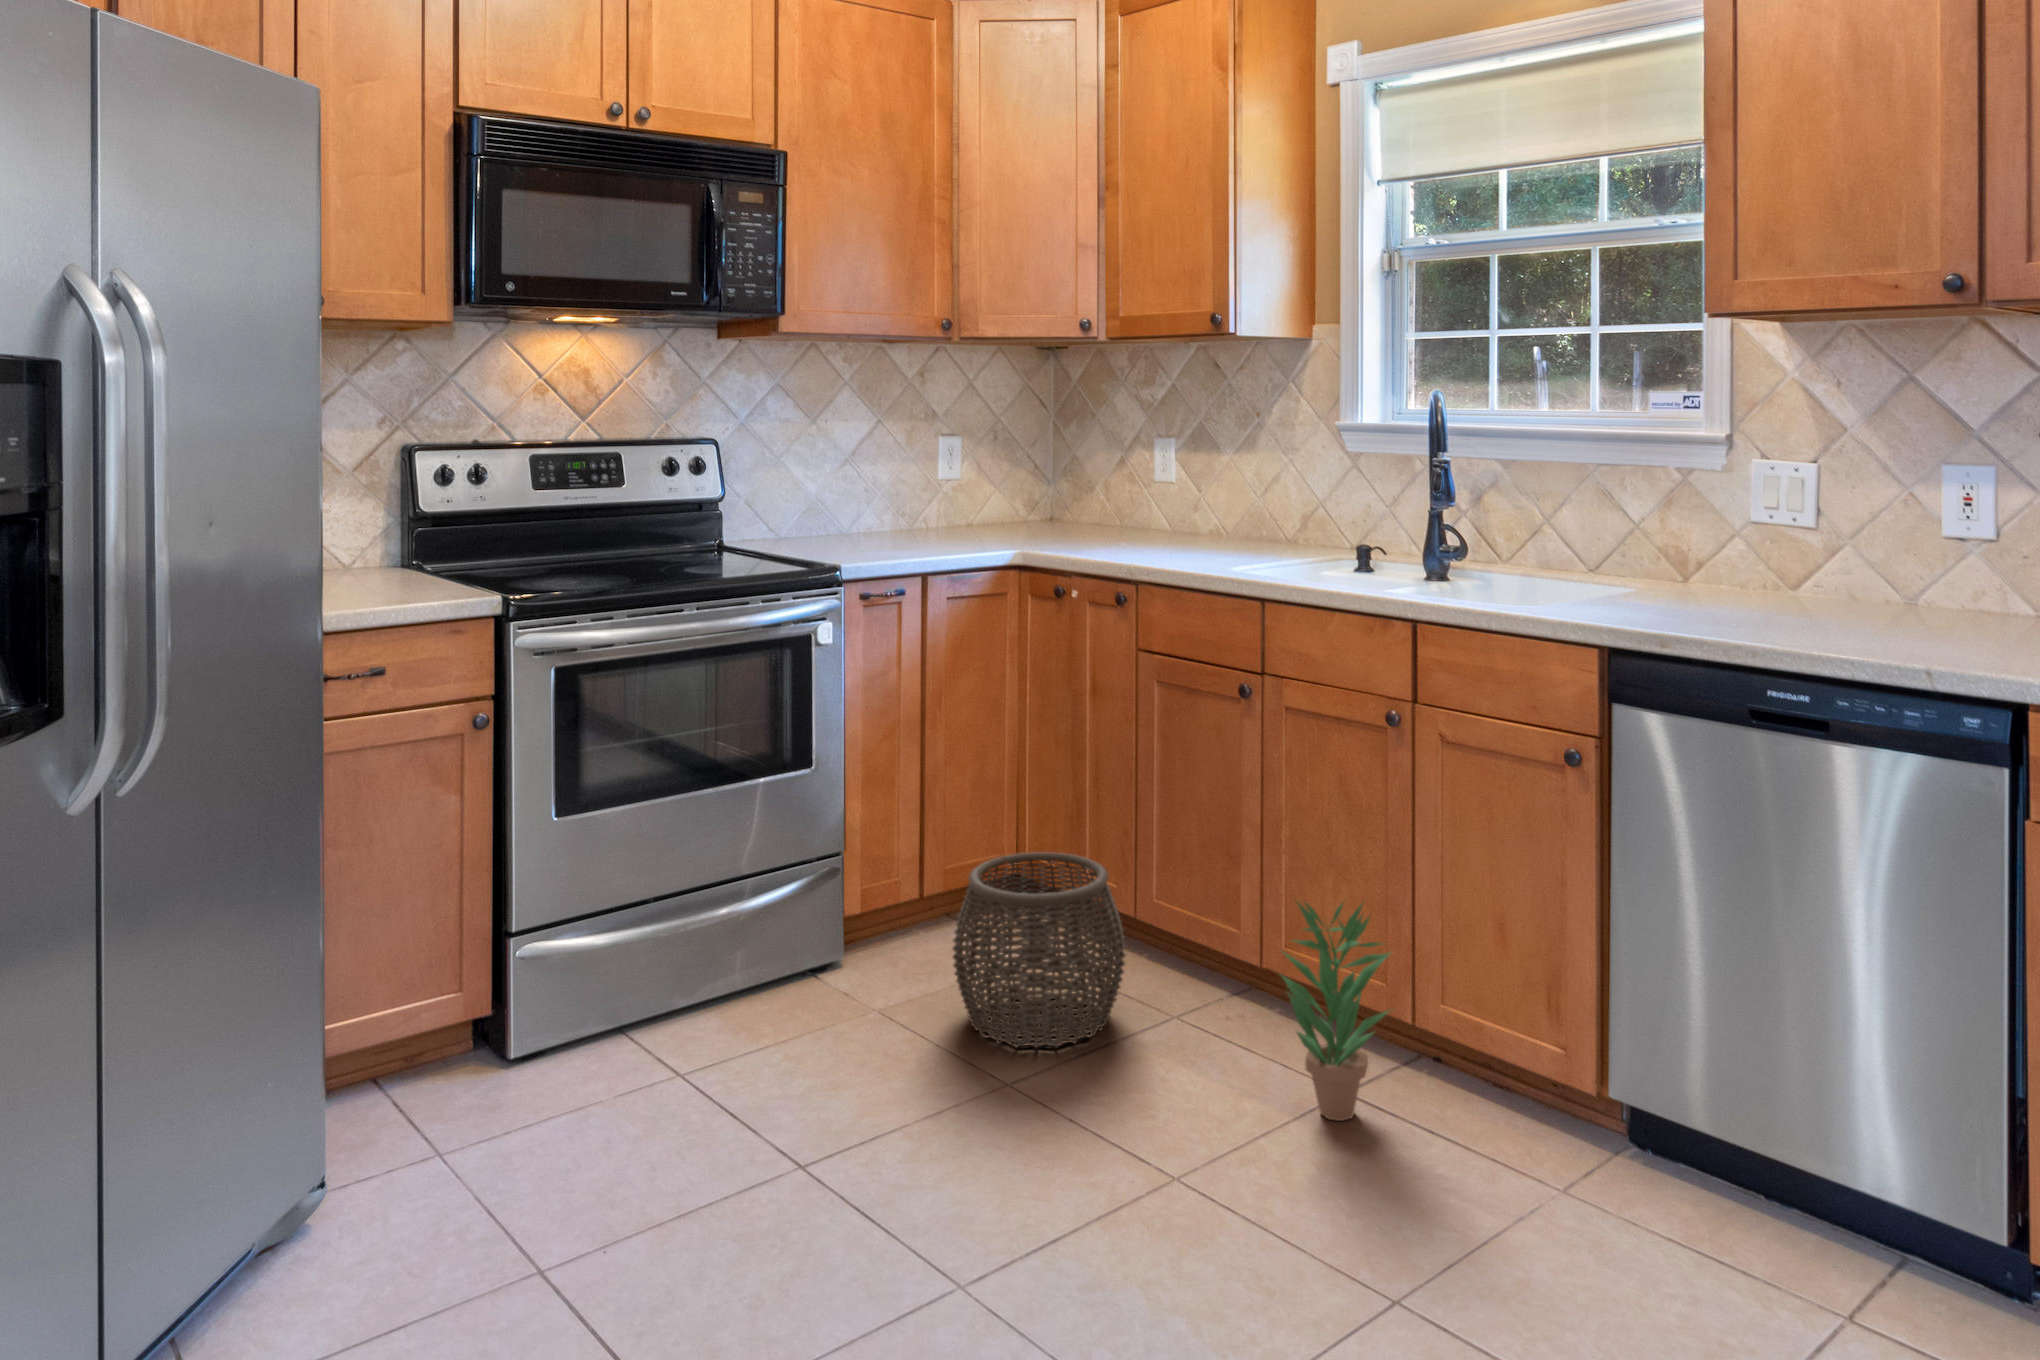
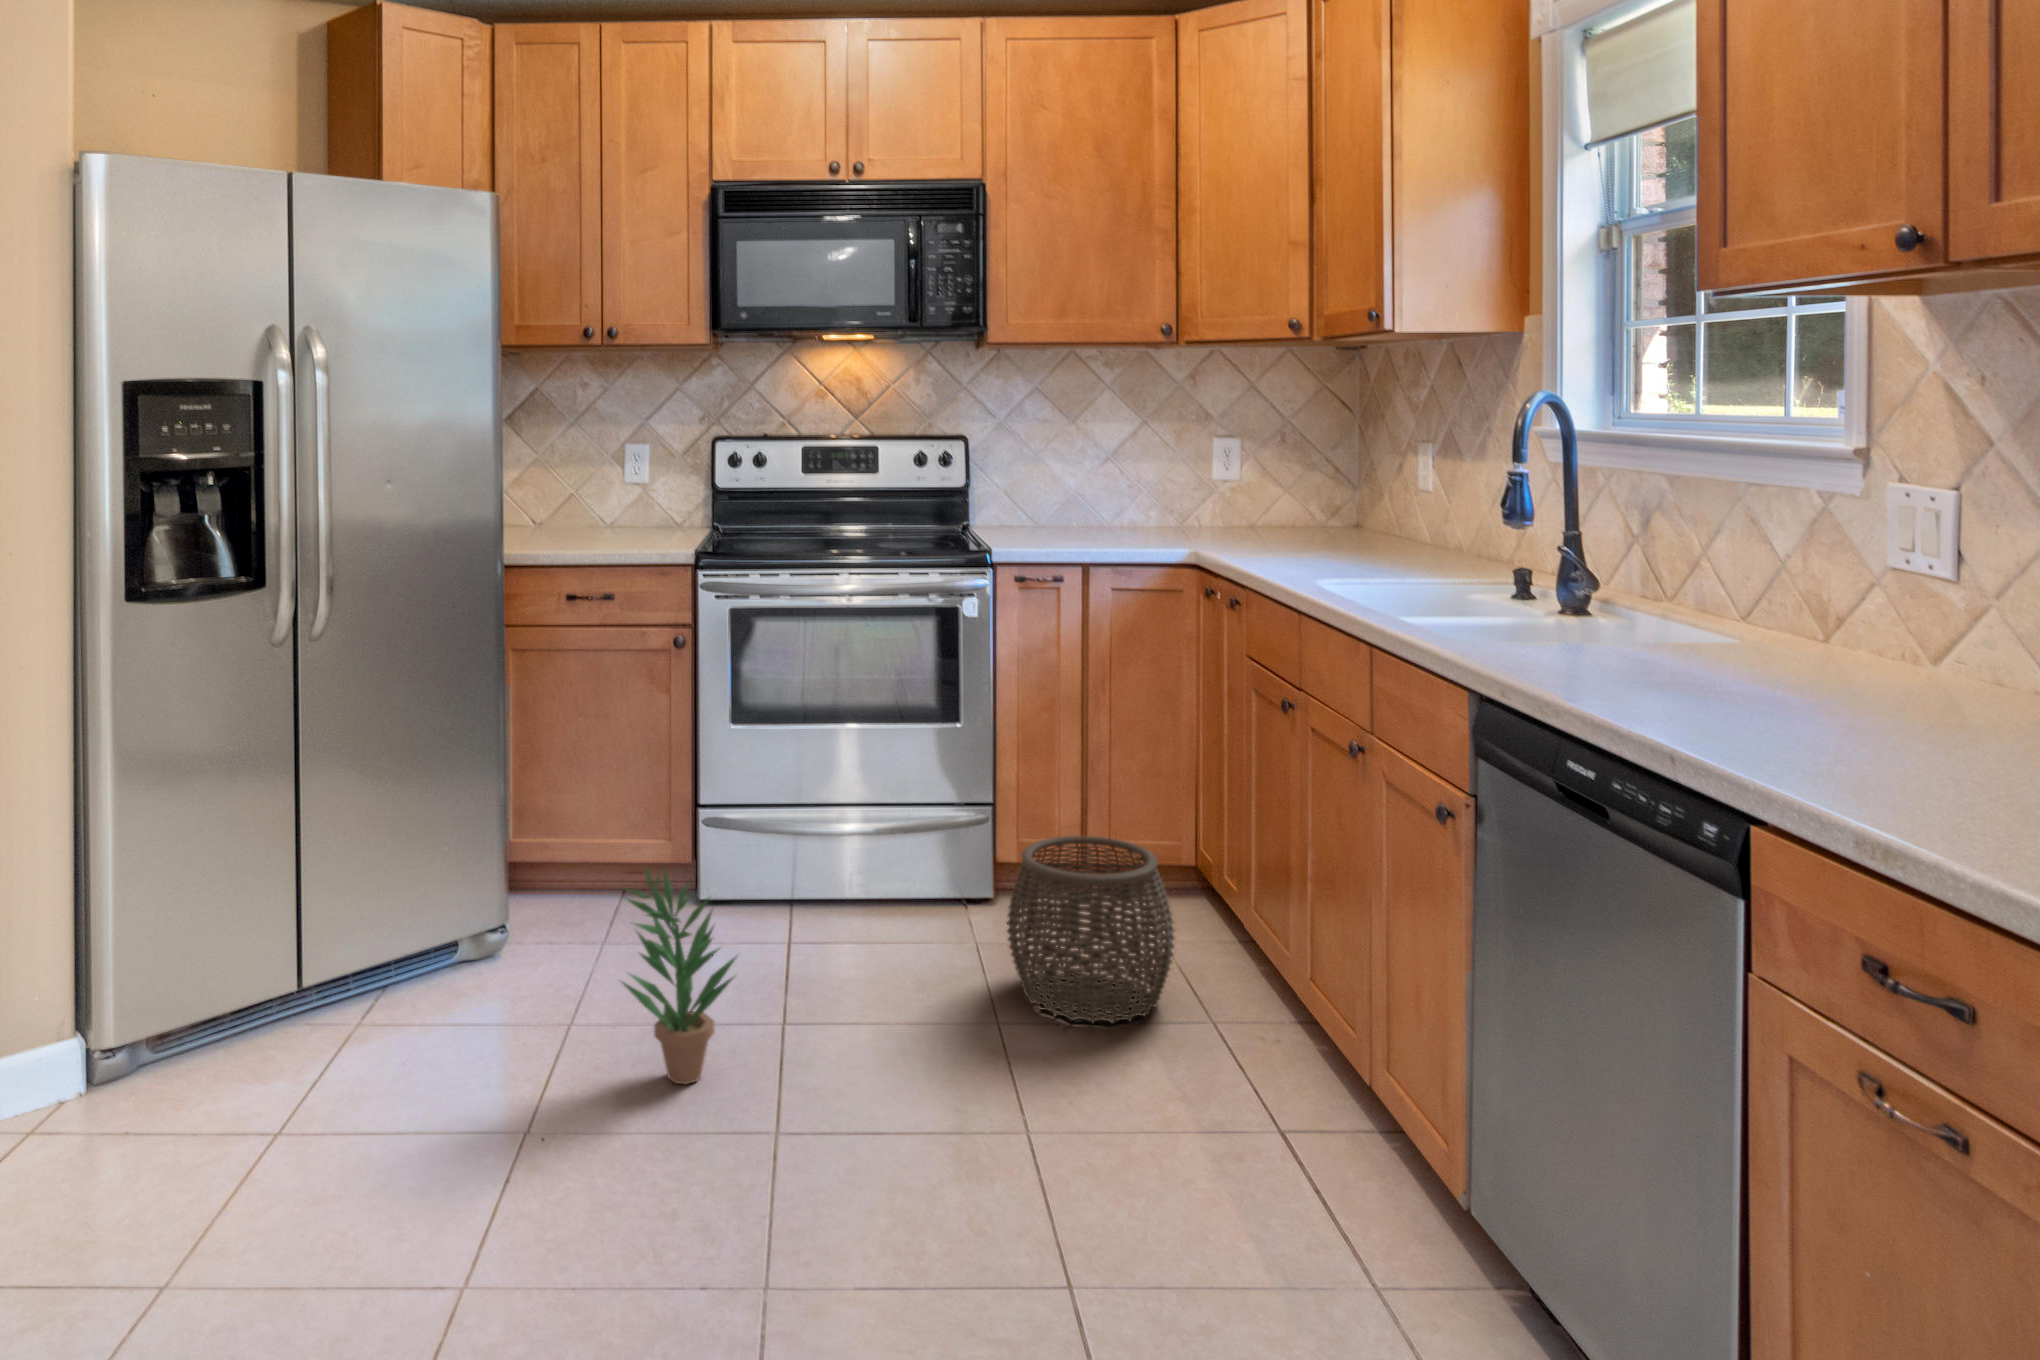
potted plant: present [1280,902,1390,1121] -> present [623,866,738,1084]

